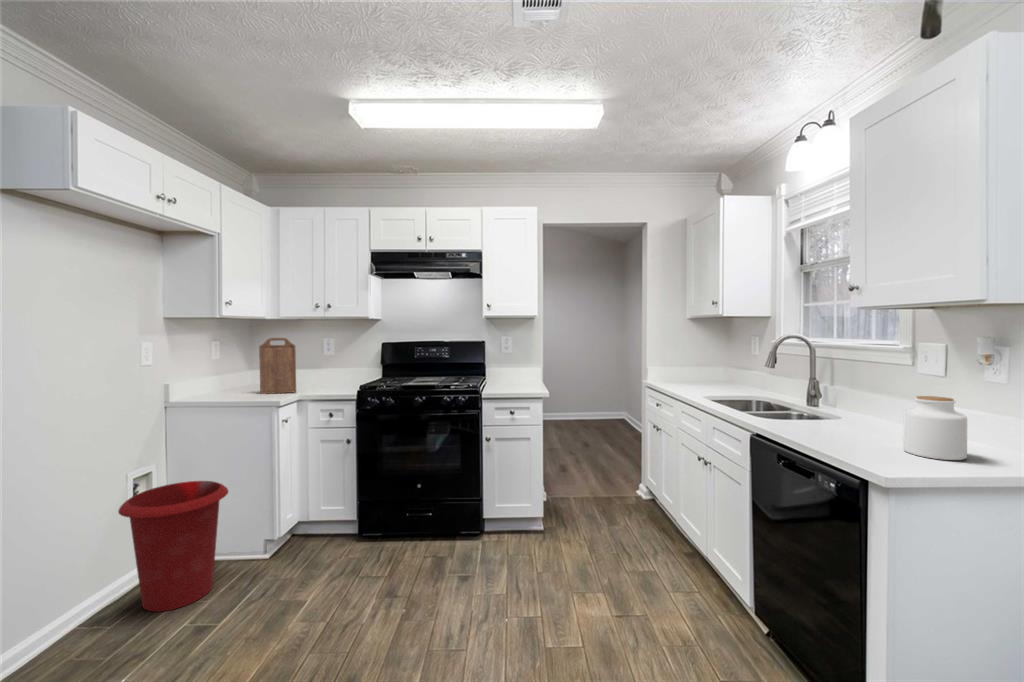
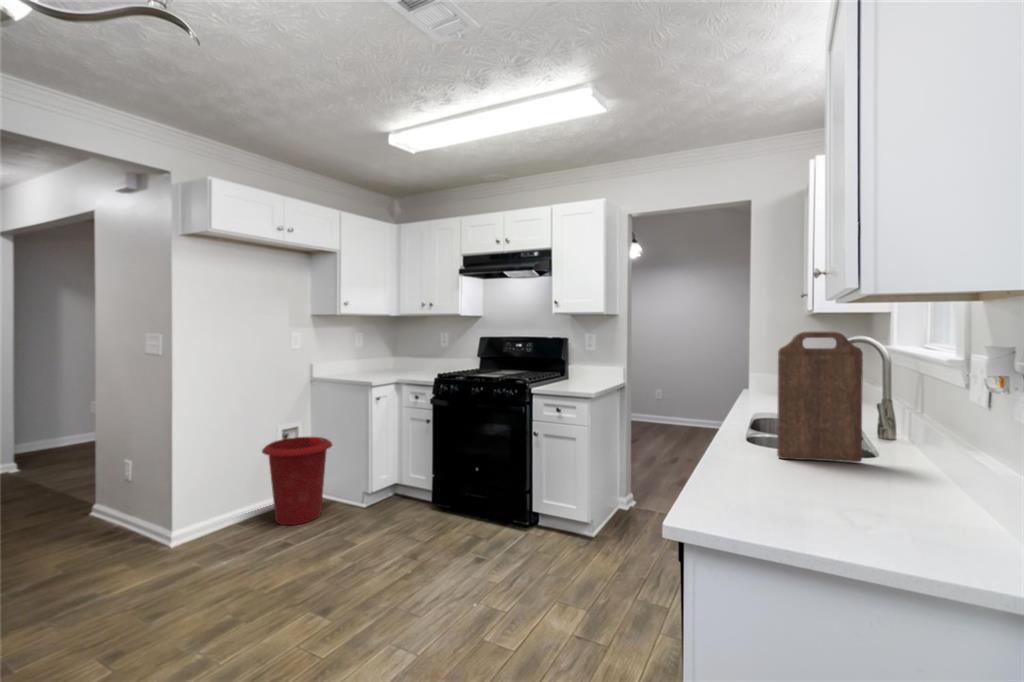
cutting board: present [259,338,296,394] -> present [777,331,863,462]
jar: present [903,396,967,460] -> none [858,418,961,530]

